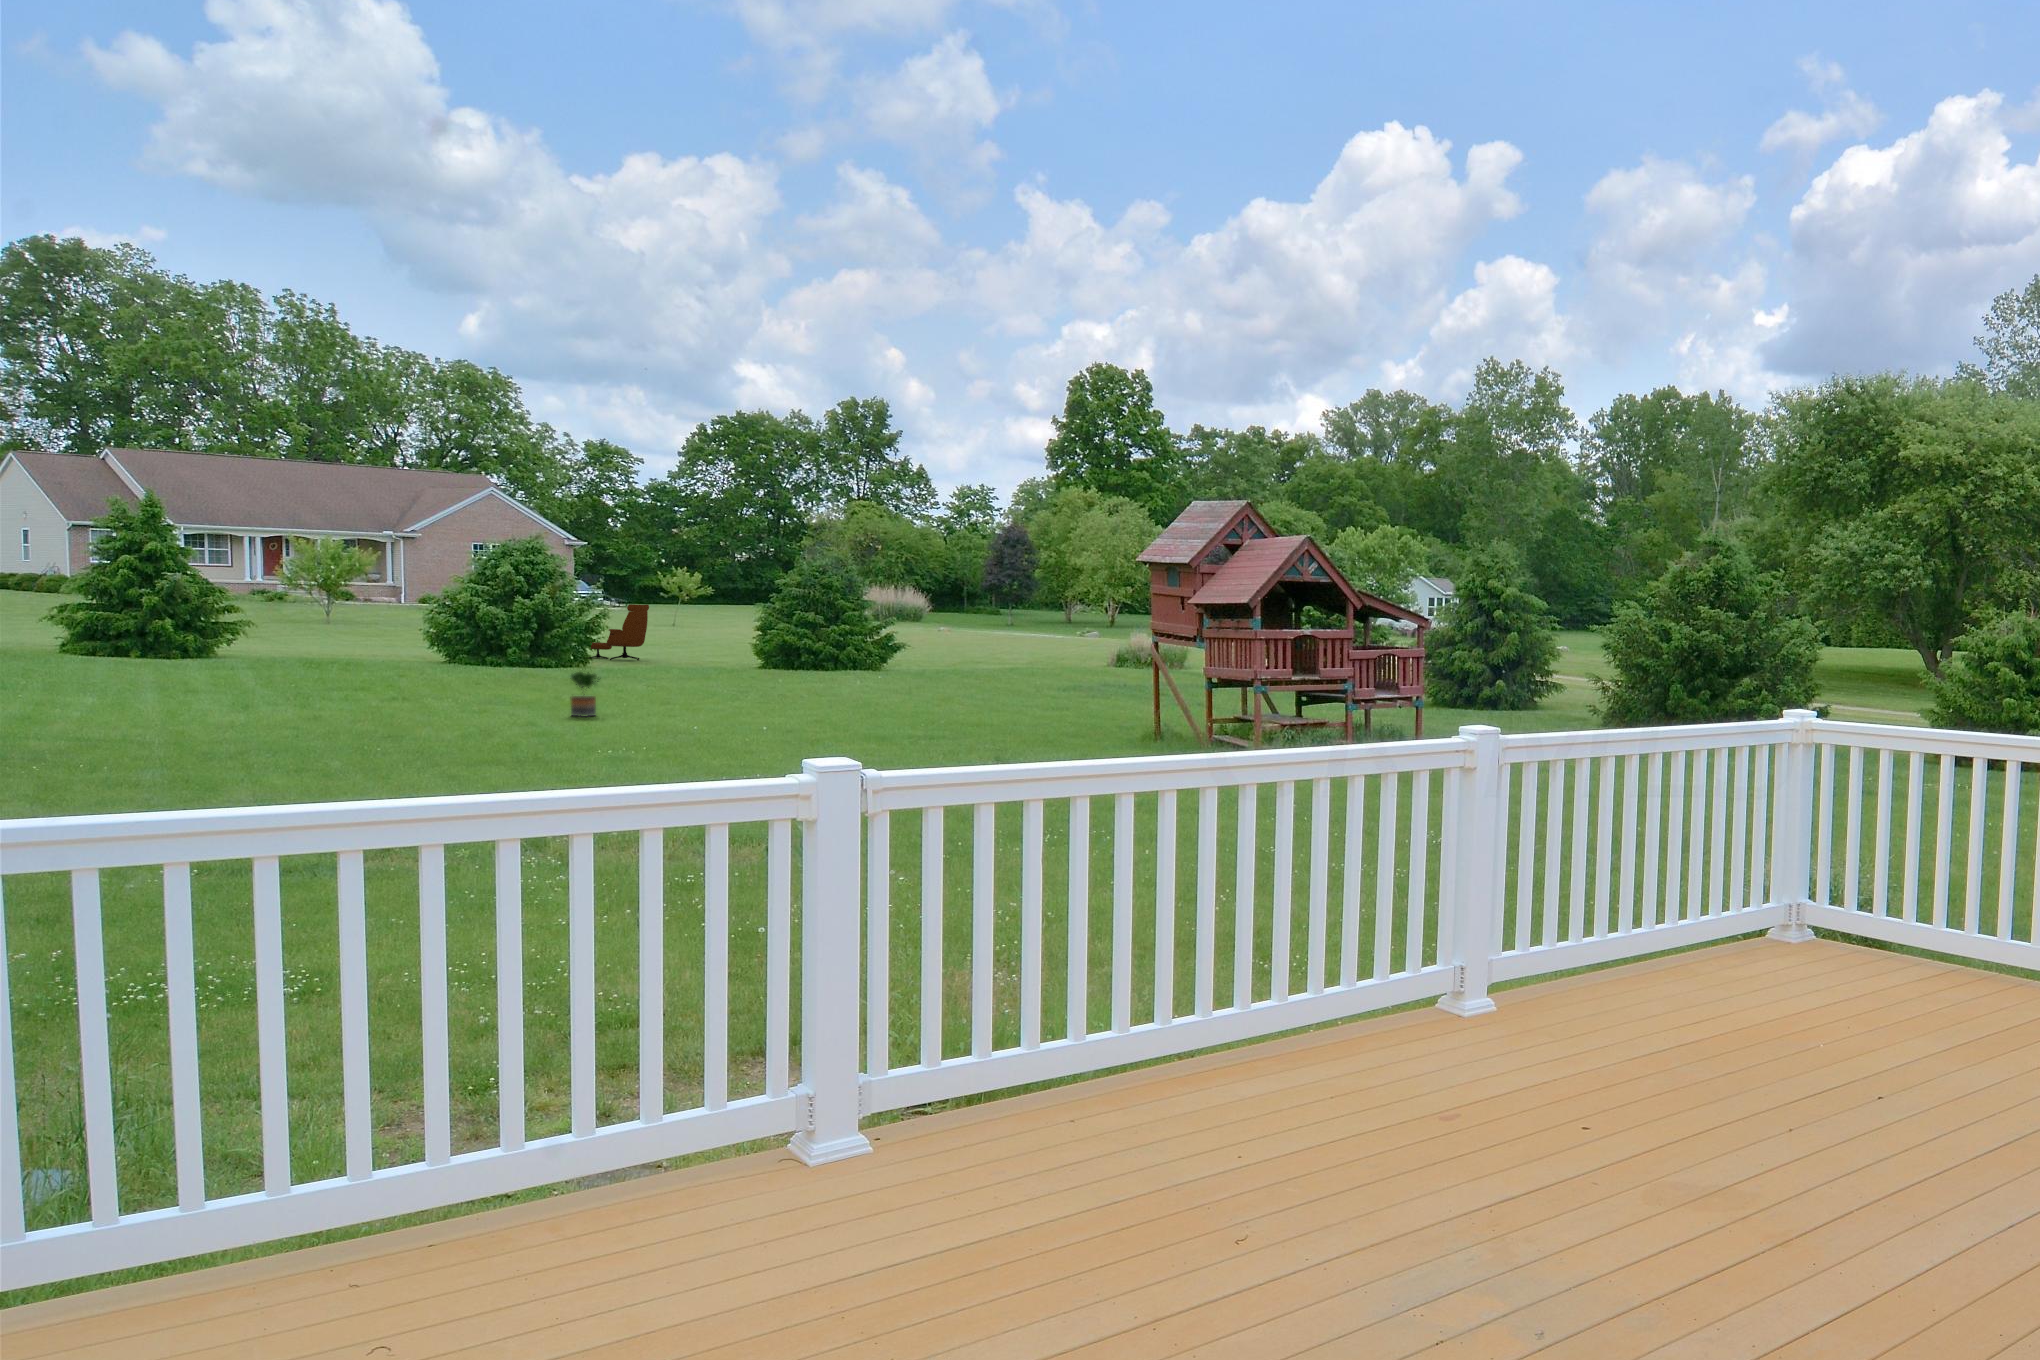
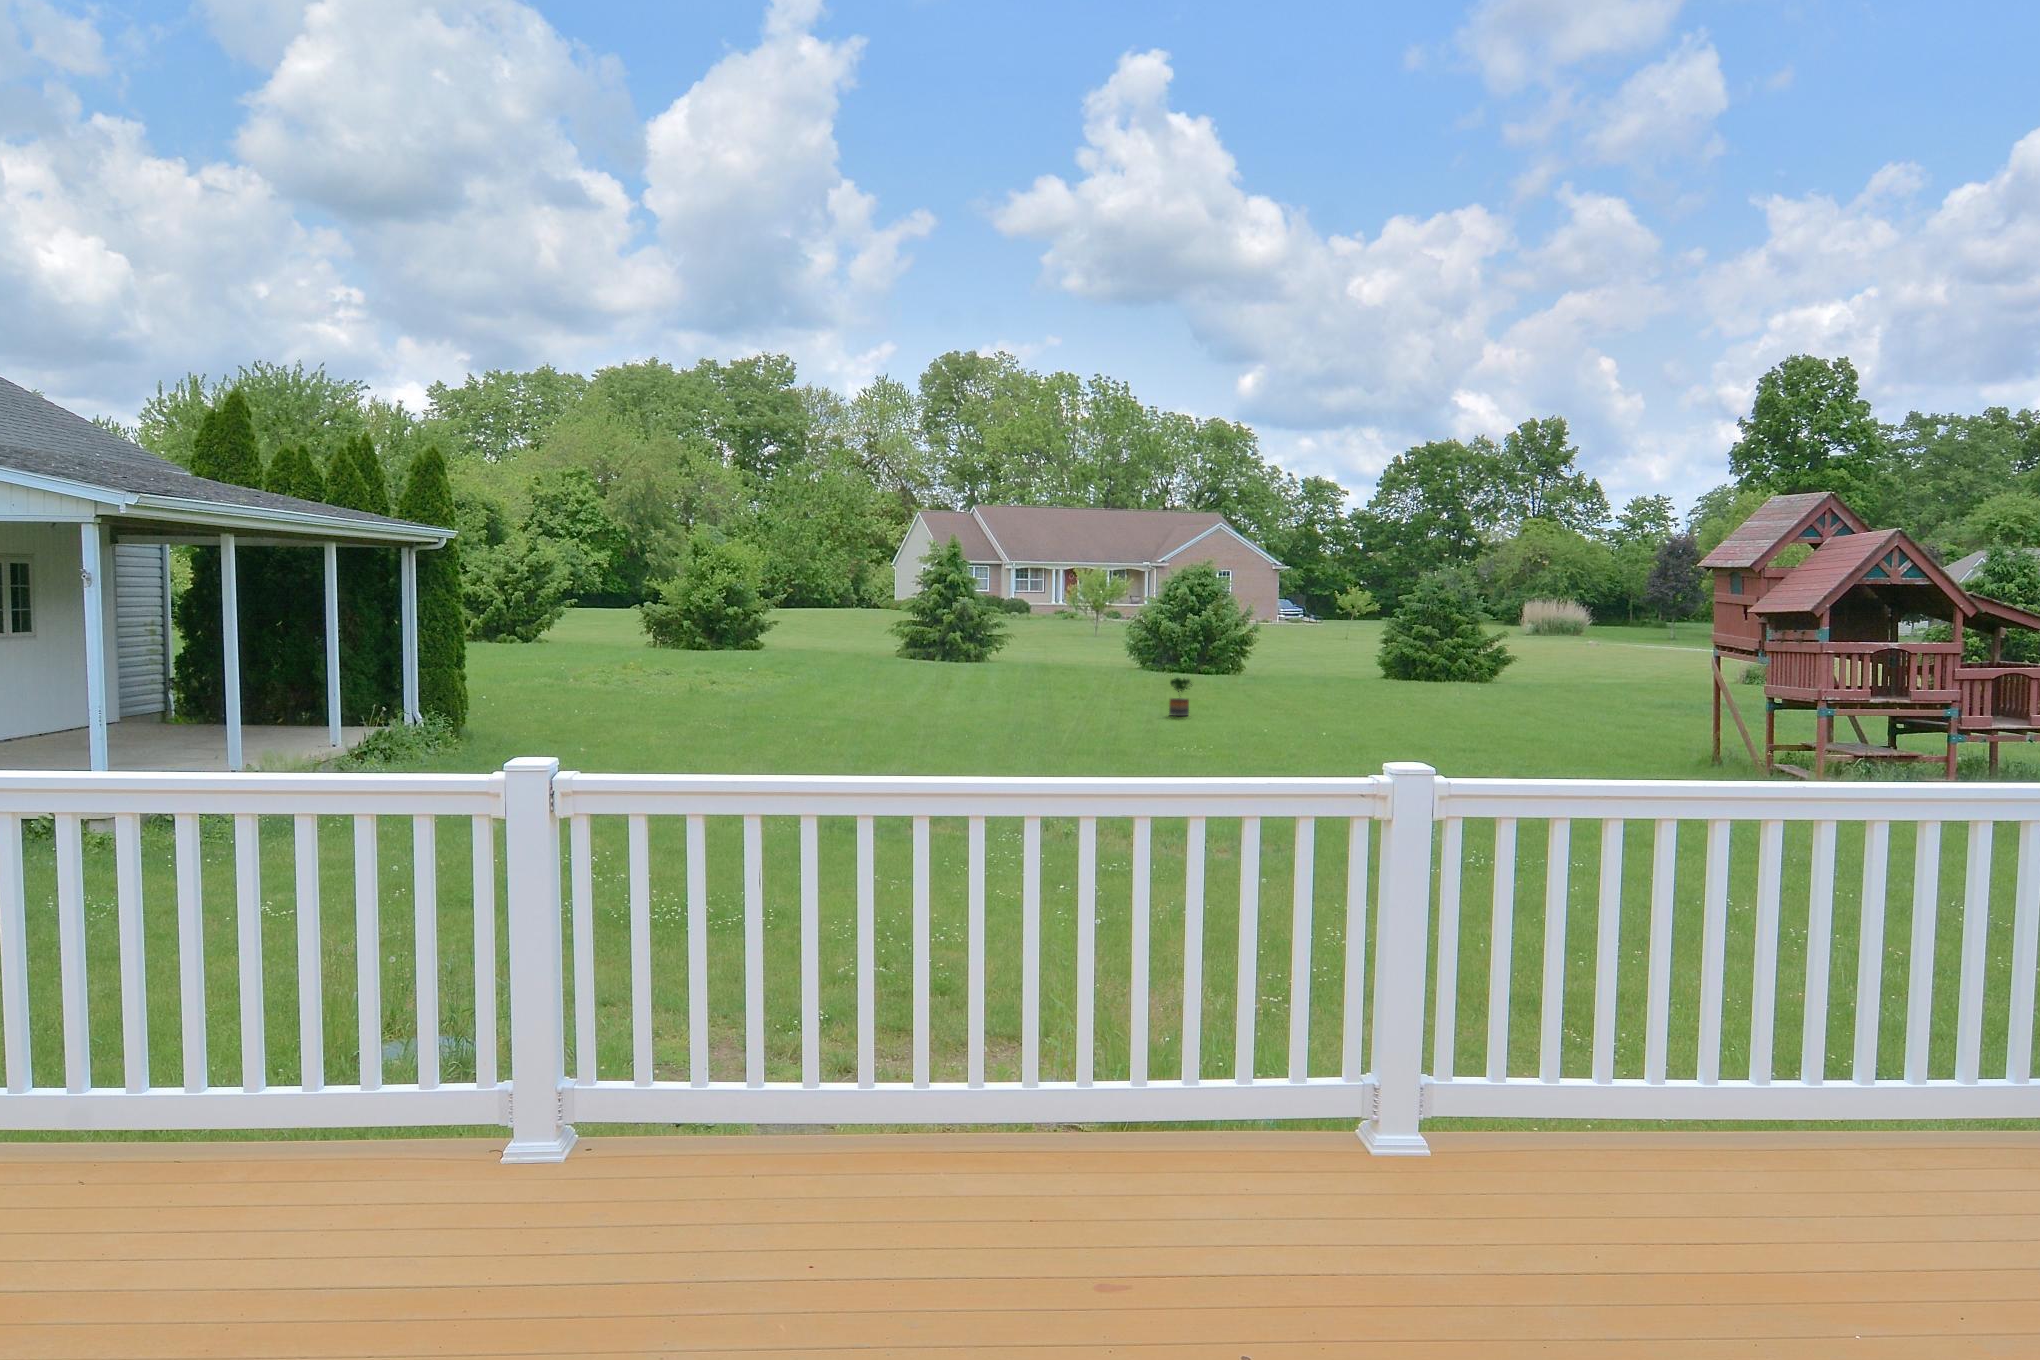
lounge chair: present [588,604,649,660] -> none [1239,621,1288,670]

